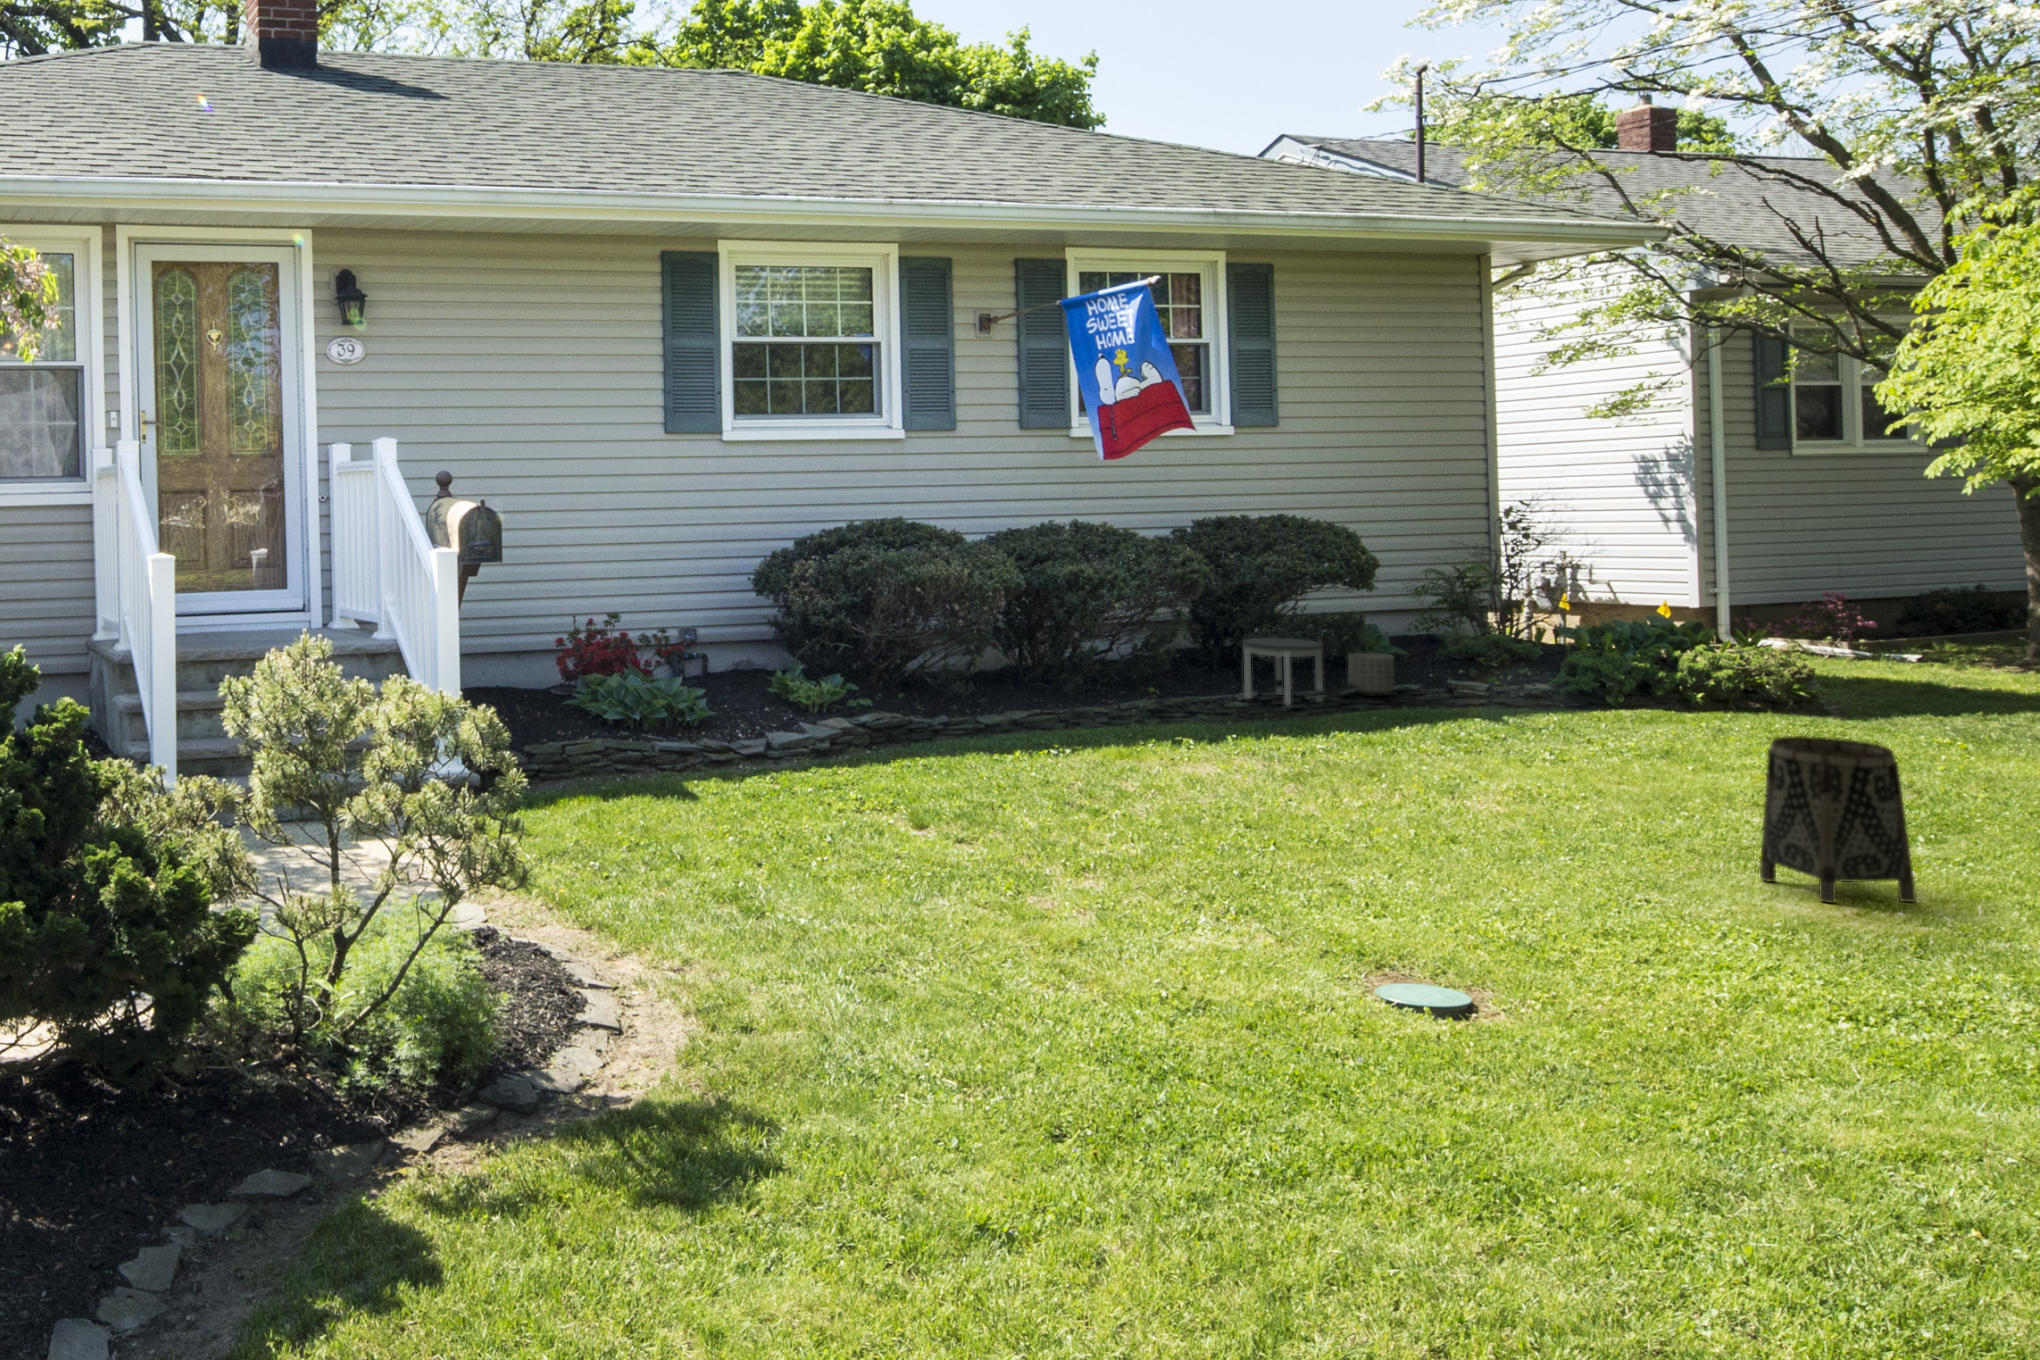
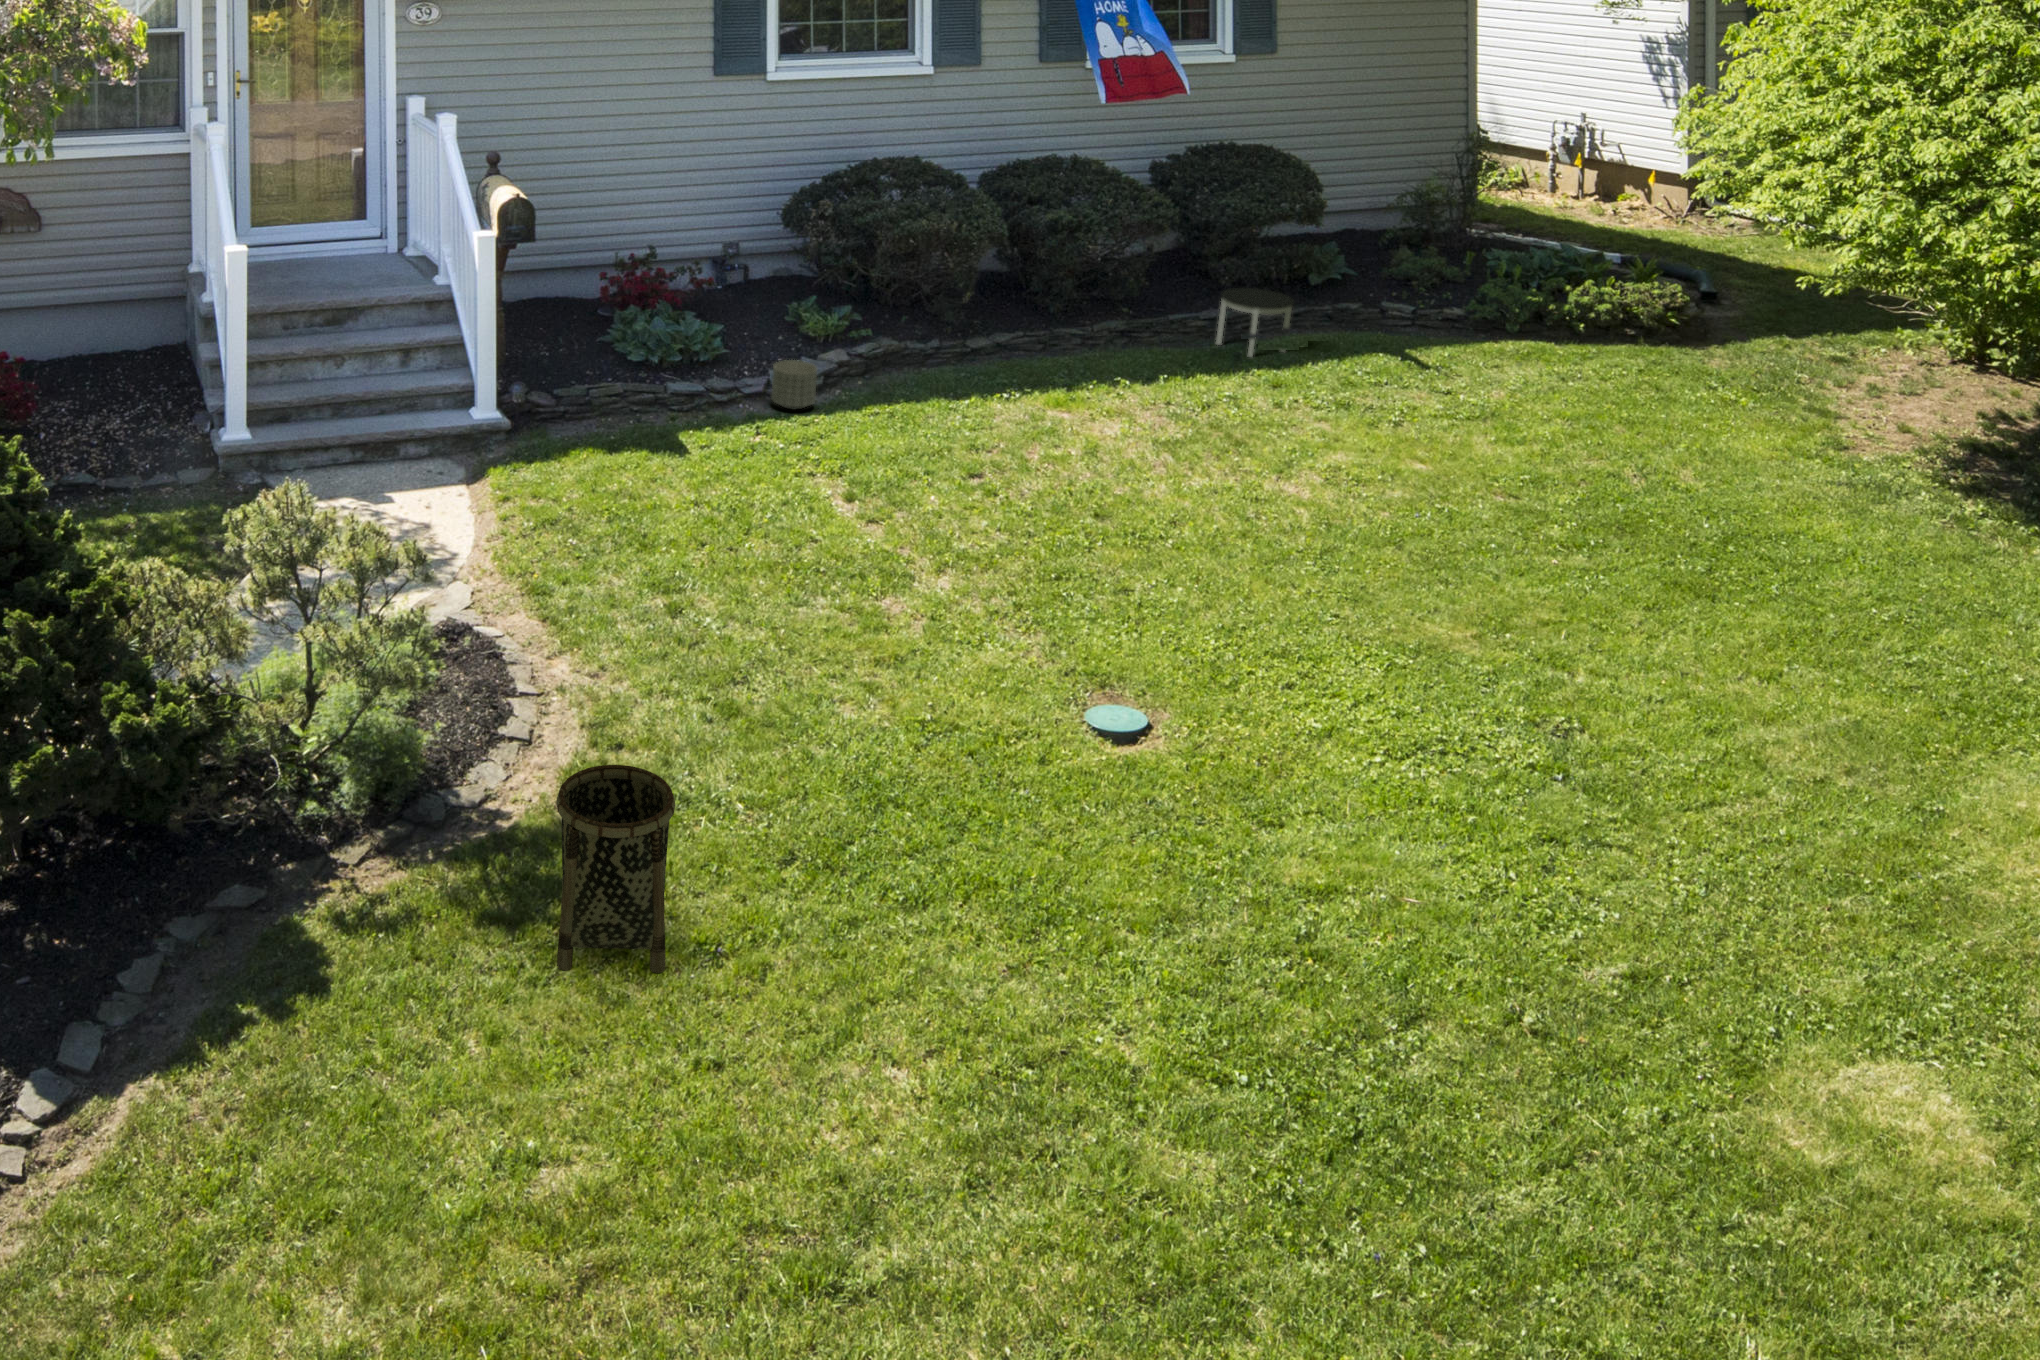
planter: present [1348,653,1394,696] -> present [771,360,817,409]
basket: present [1760,736,1916,903] -> present [556,765,675,973]

